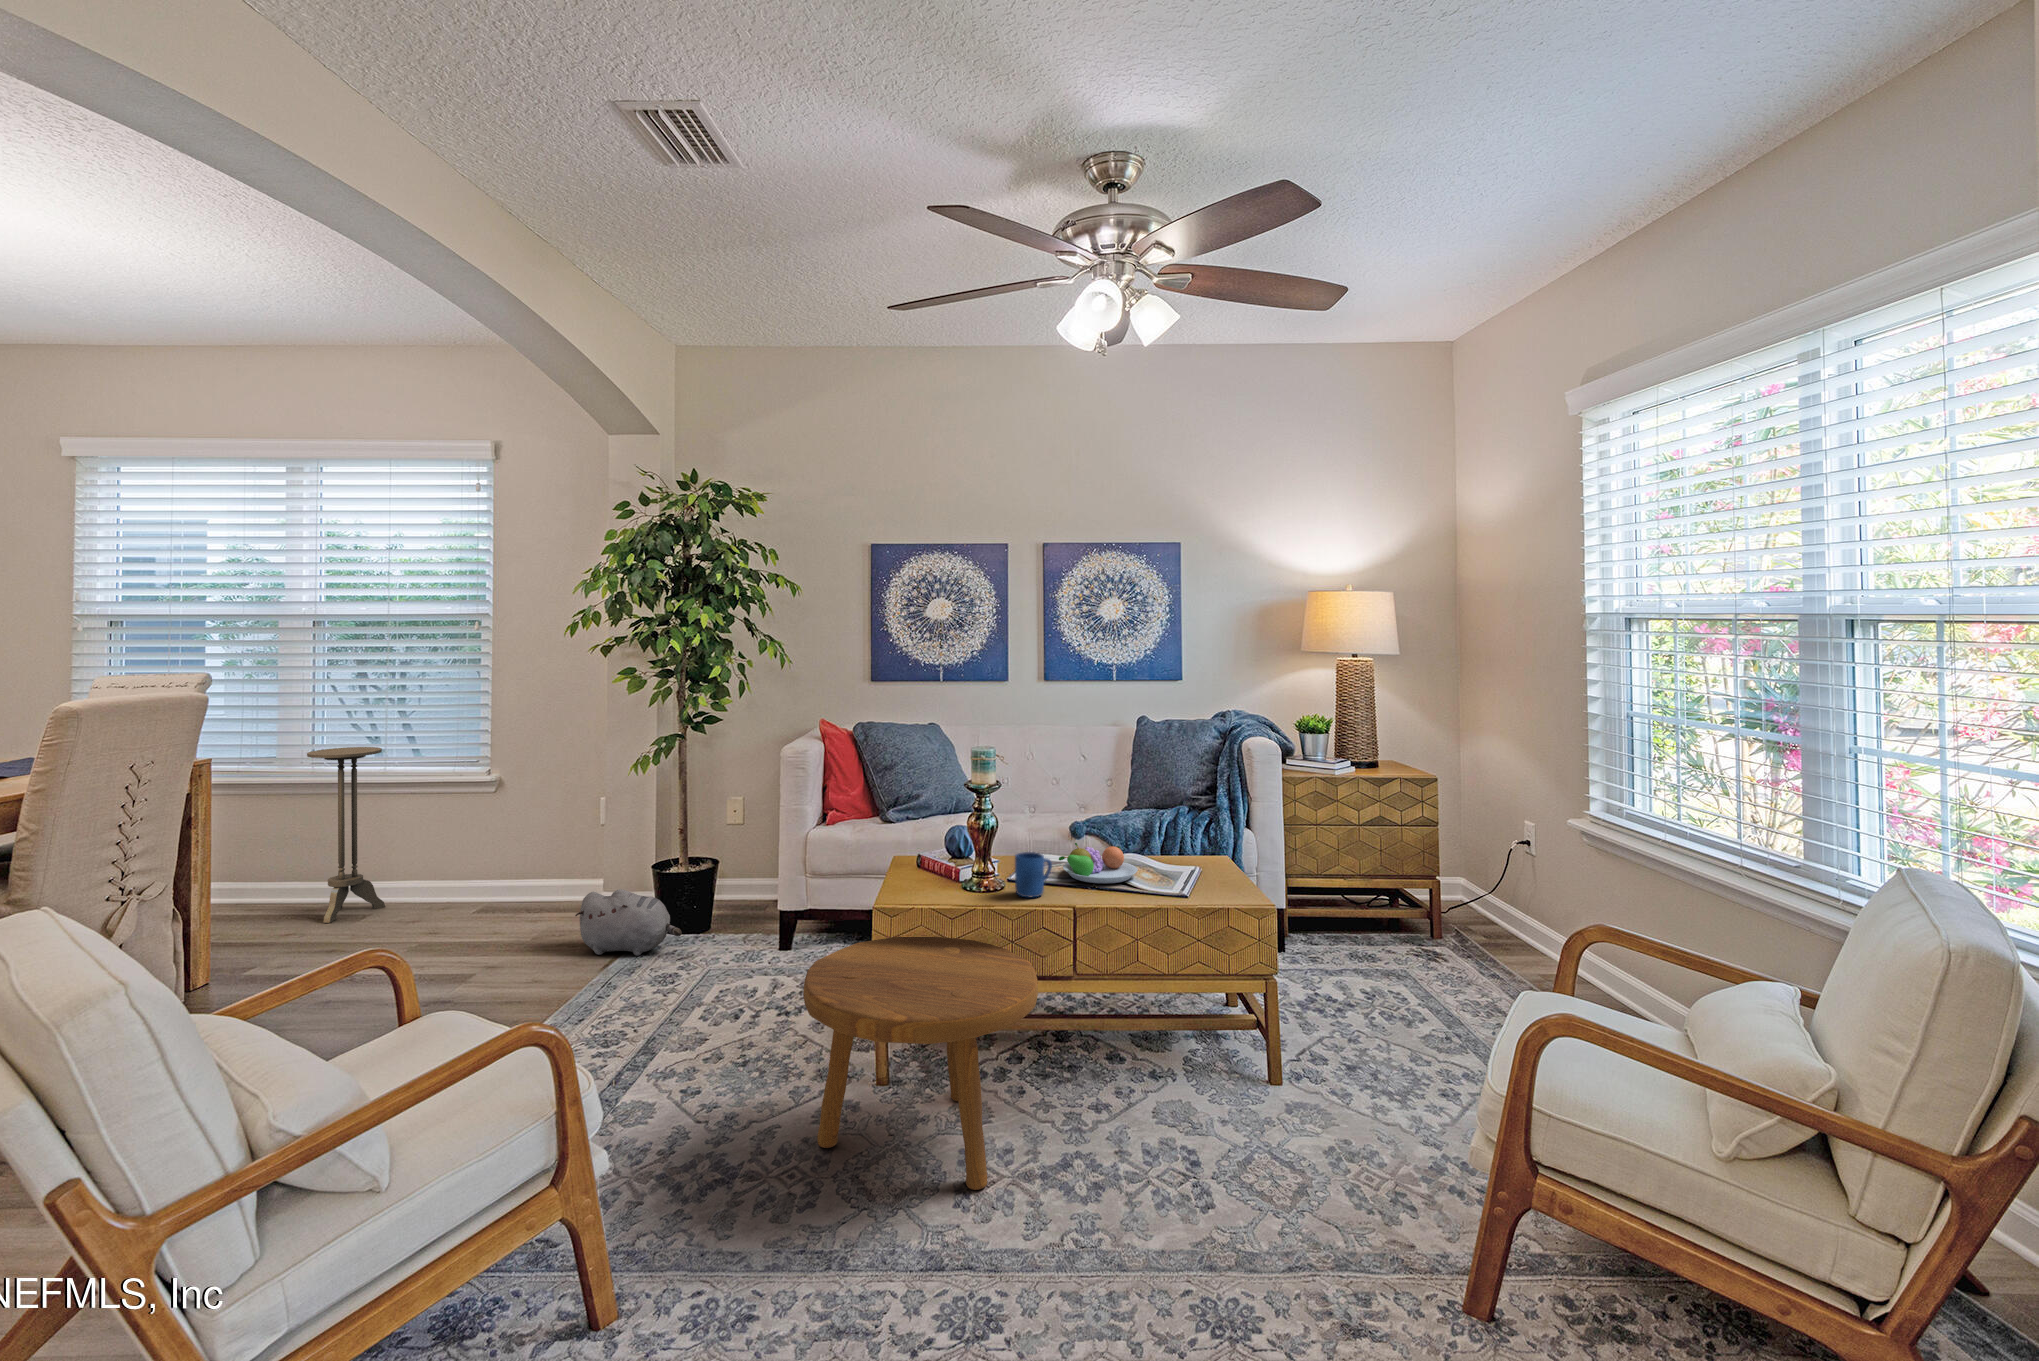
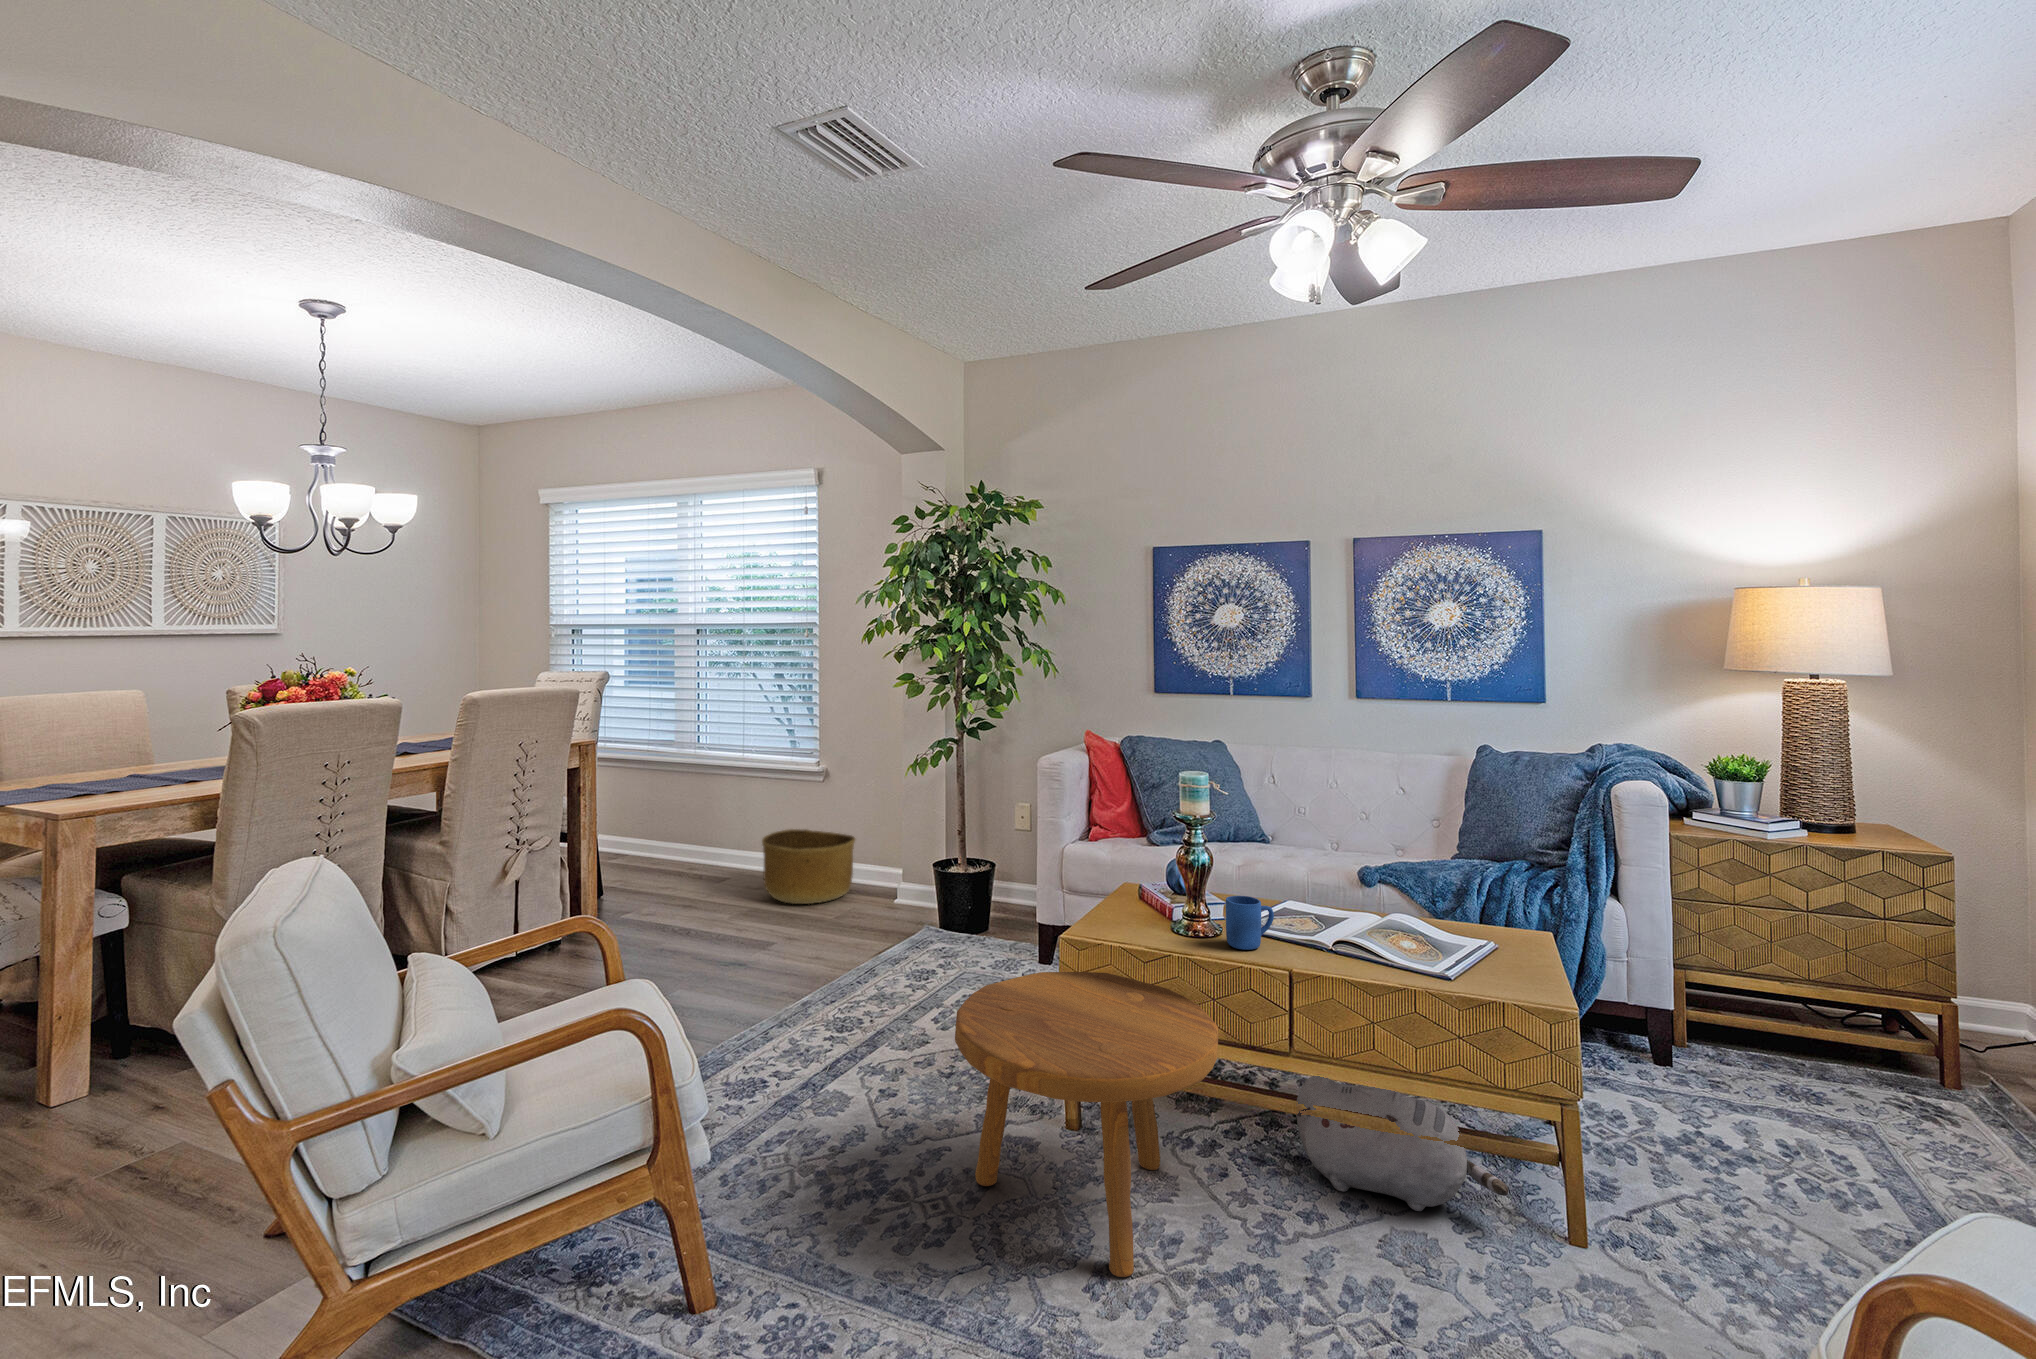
side table: present [307,747,385,923] -> none [672,736,731,885]
fruit bowl: present [1059,843,1138,883] -> none [1291,891,1397,946]
basket: none [441,844,552,926] -> present [762,829,855,904]
plush toy: present [575,889,682,956] -> present [1296,1076,1508,1211]

